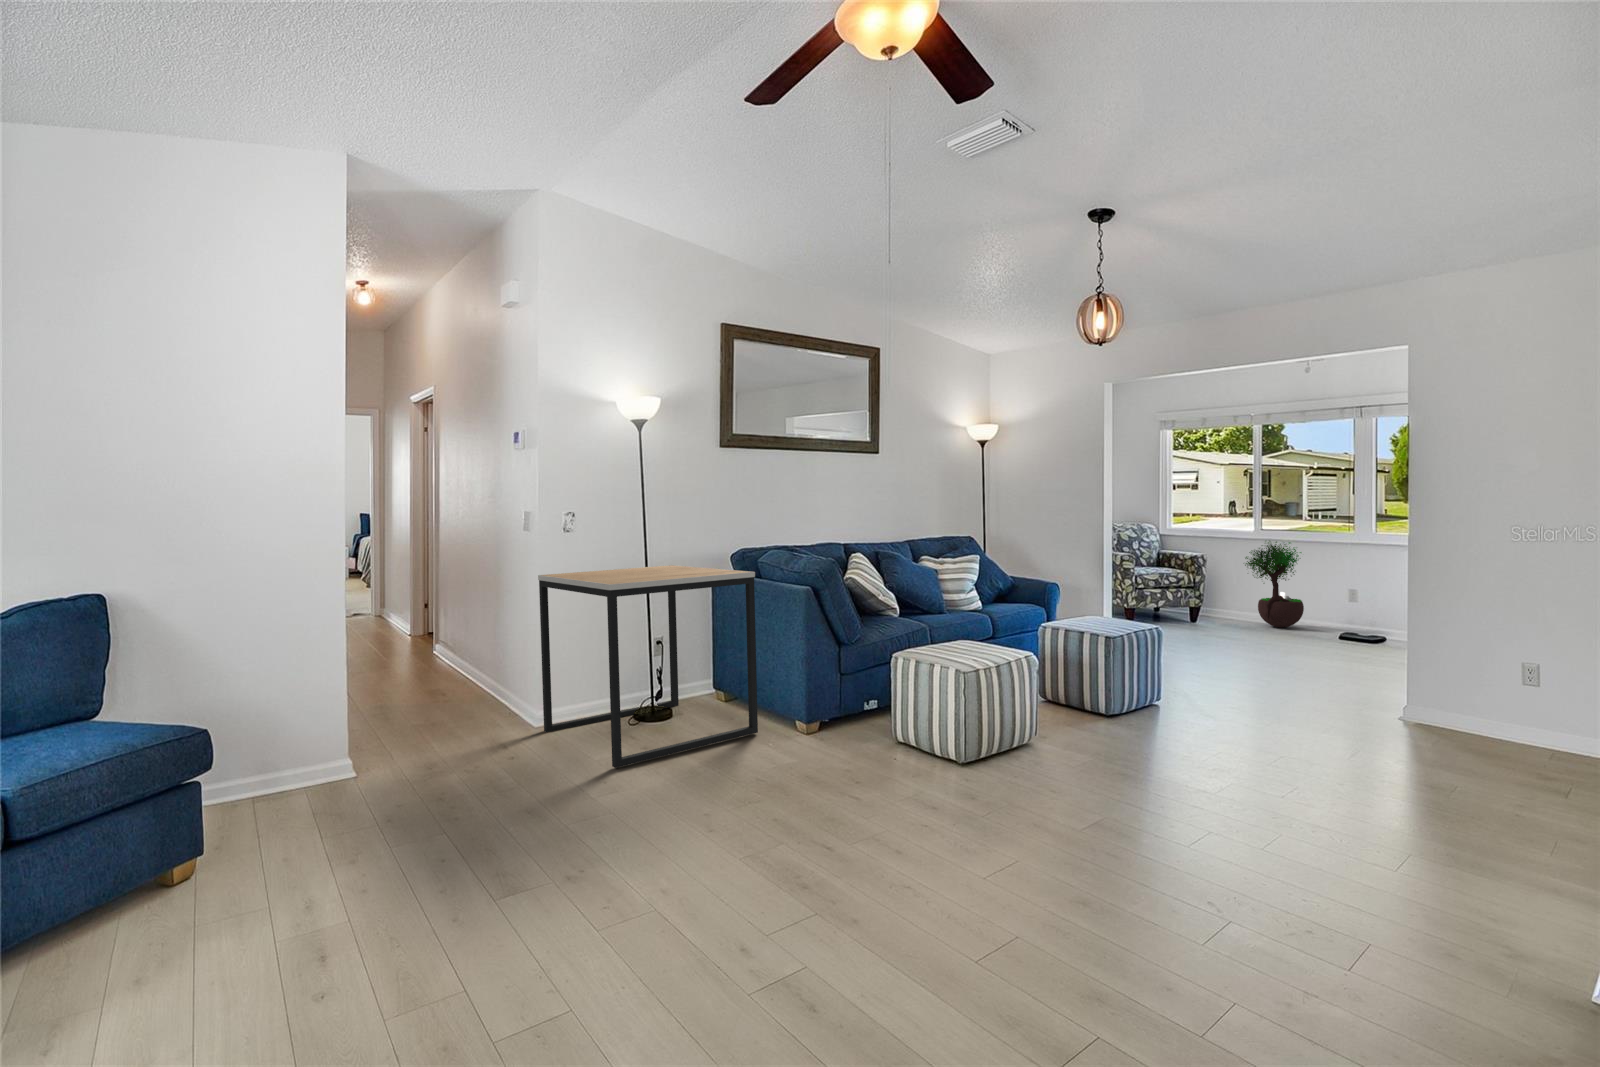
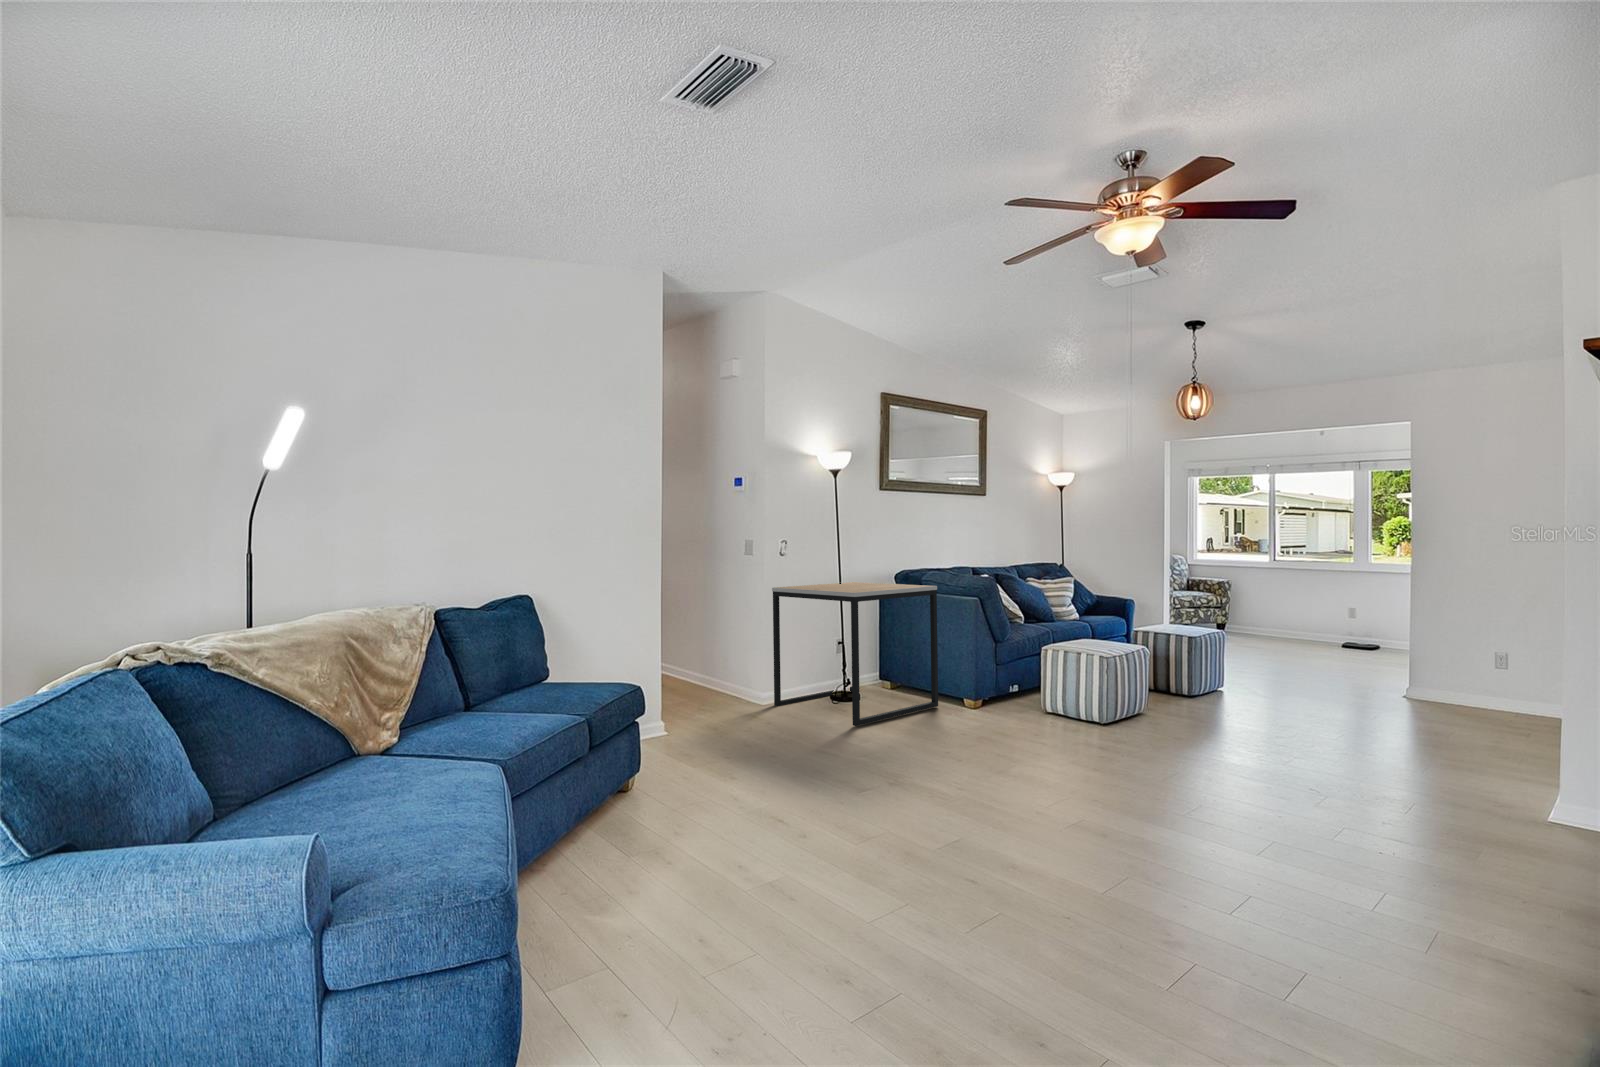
potted tree: present [1245,542,1304,627] -> none [1264,565,1314,640]

